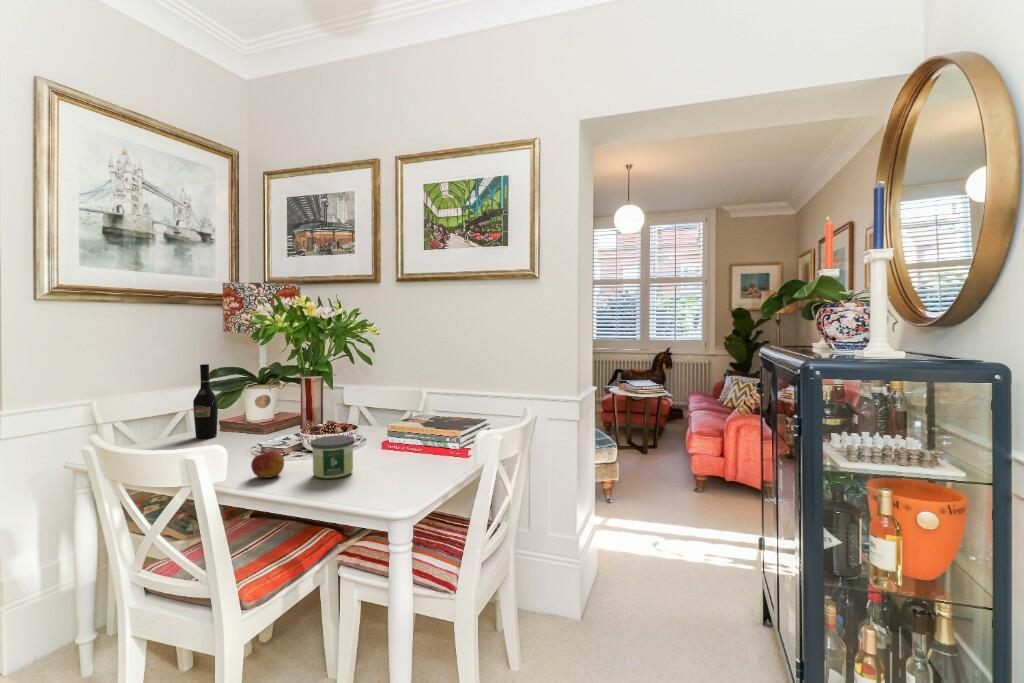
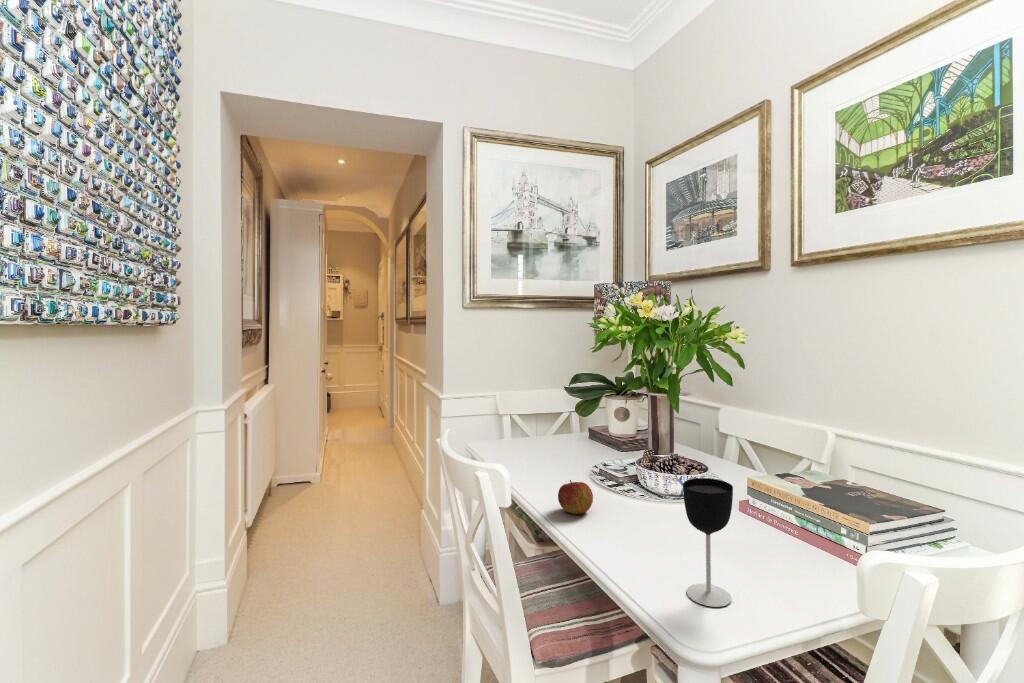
wine bottle: present [193,364,218,439] -> none [559,369,580,444]
wine glass: none [384,416,413,493] -> present [683,478,733,607]
candle: present [311,435,355,478] -> none [614,478,671,540]

